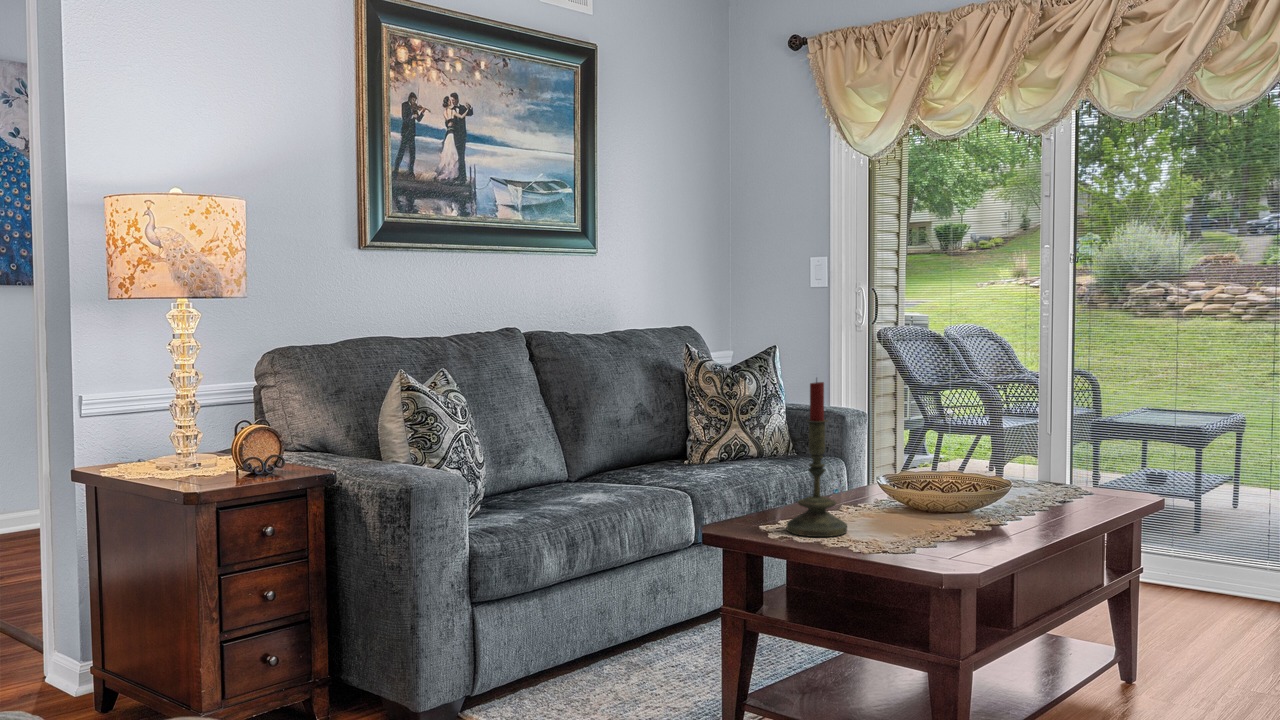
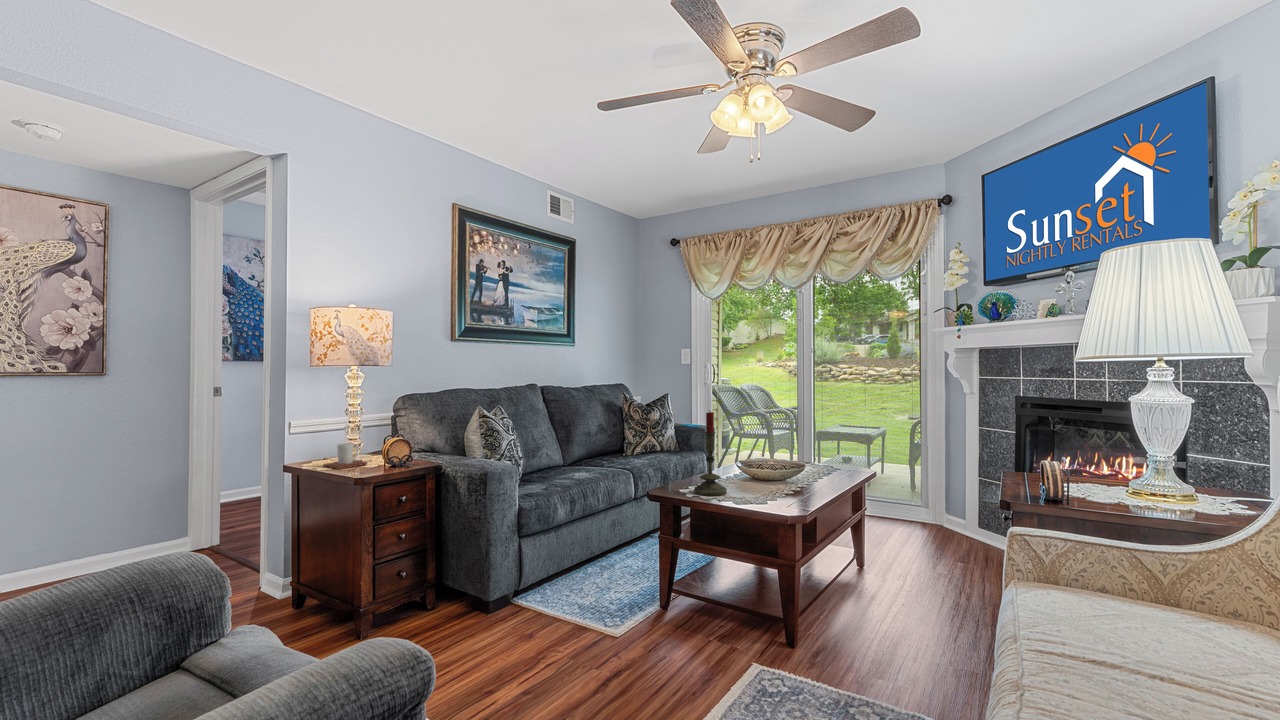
mug: none [135,433,208,478] -> present [323,443,367,469]

